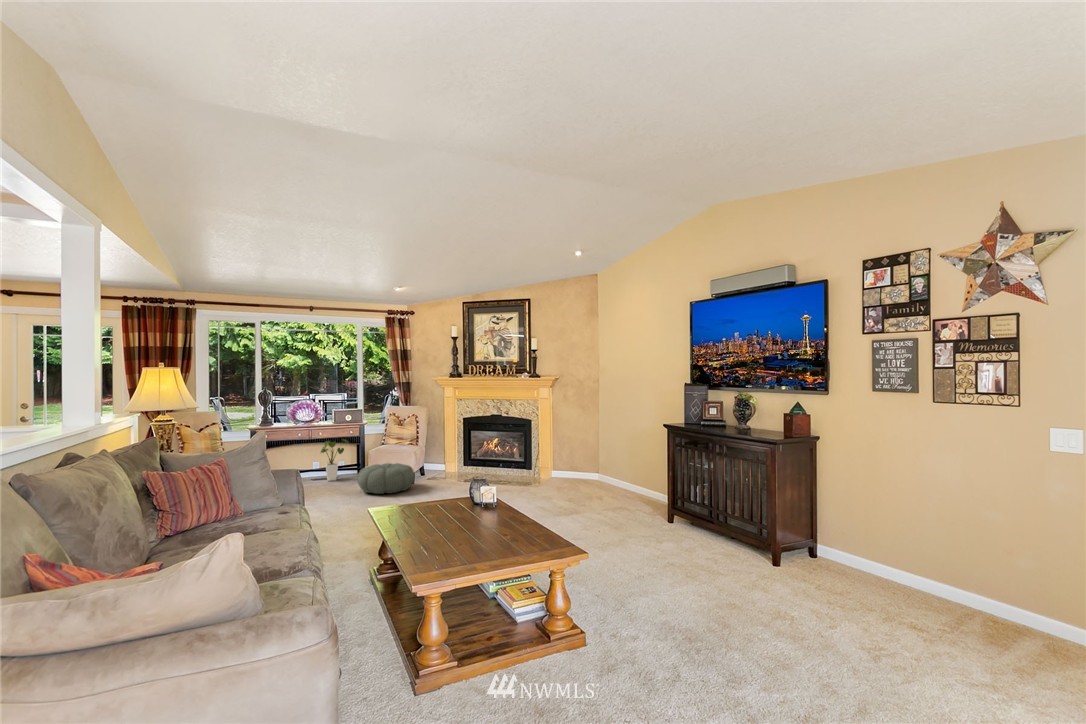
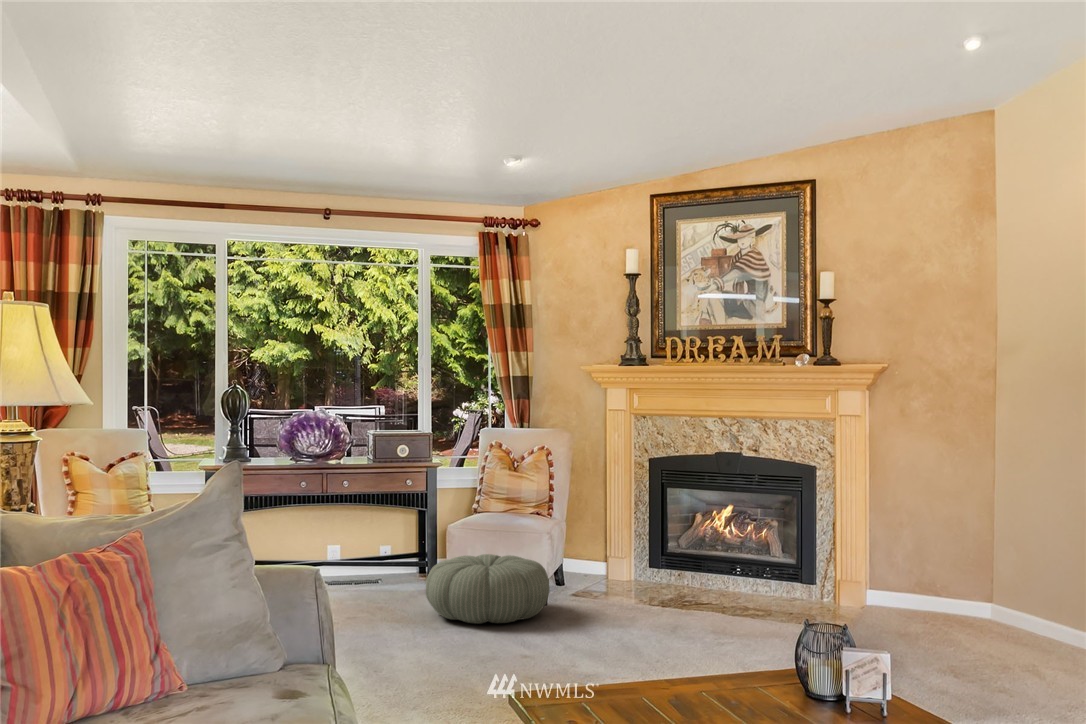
house plant: present [321,439,349,481] -> none [344,494,403,587]

